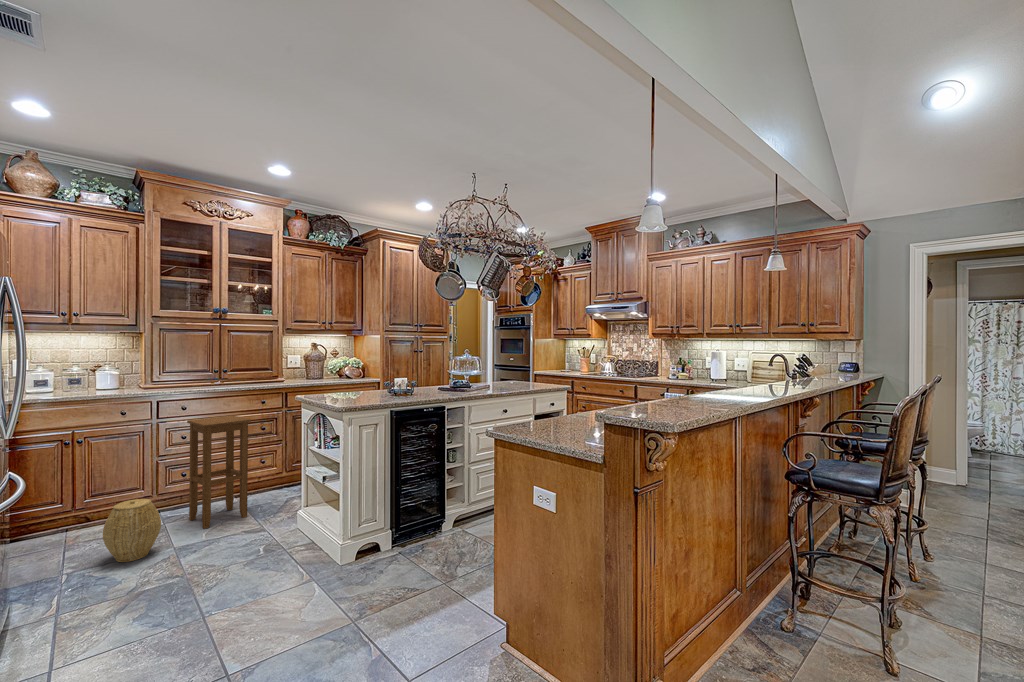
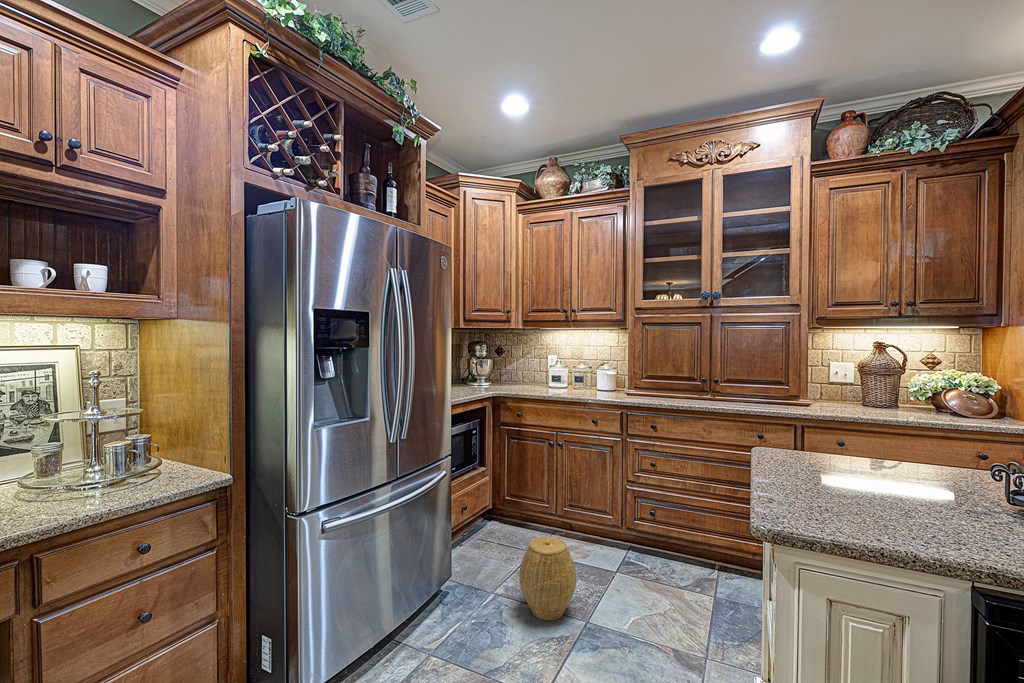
stool: present [187,415,251,529] -> none [638,447,708,622]

